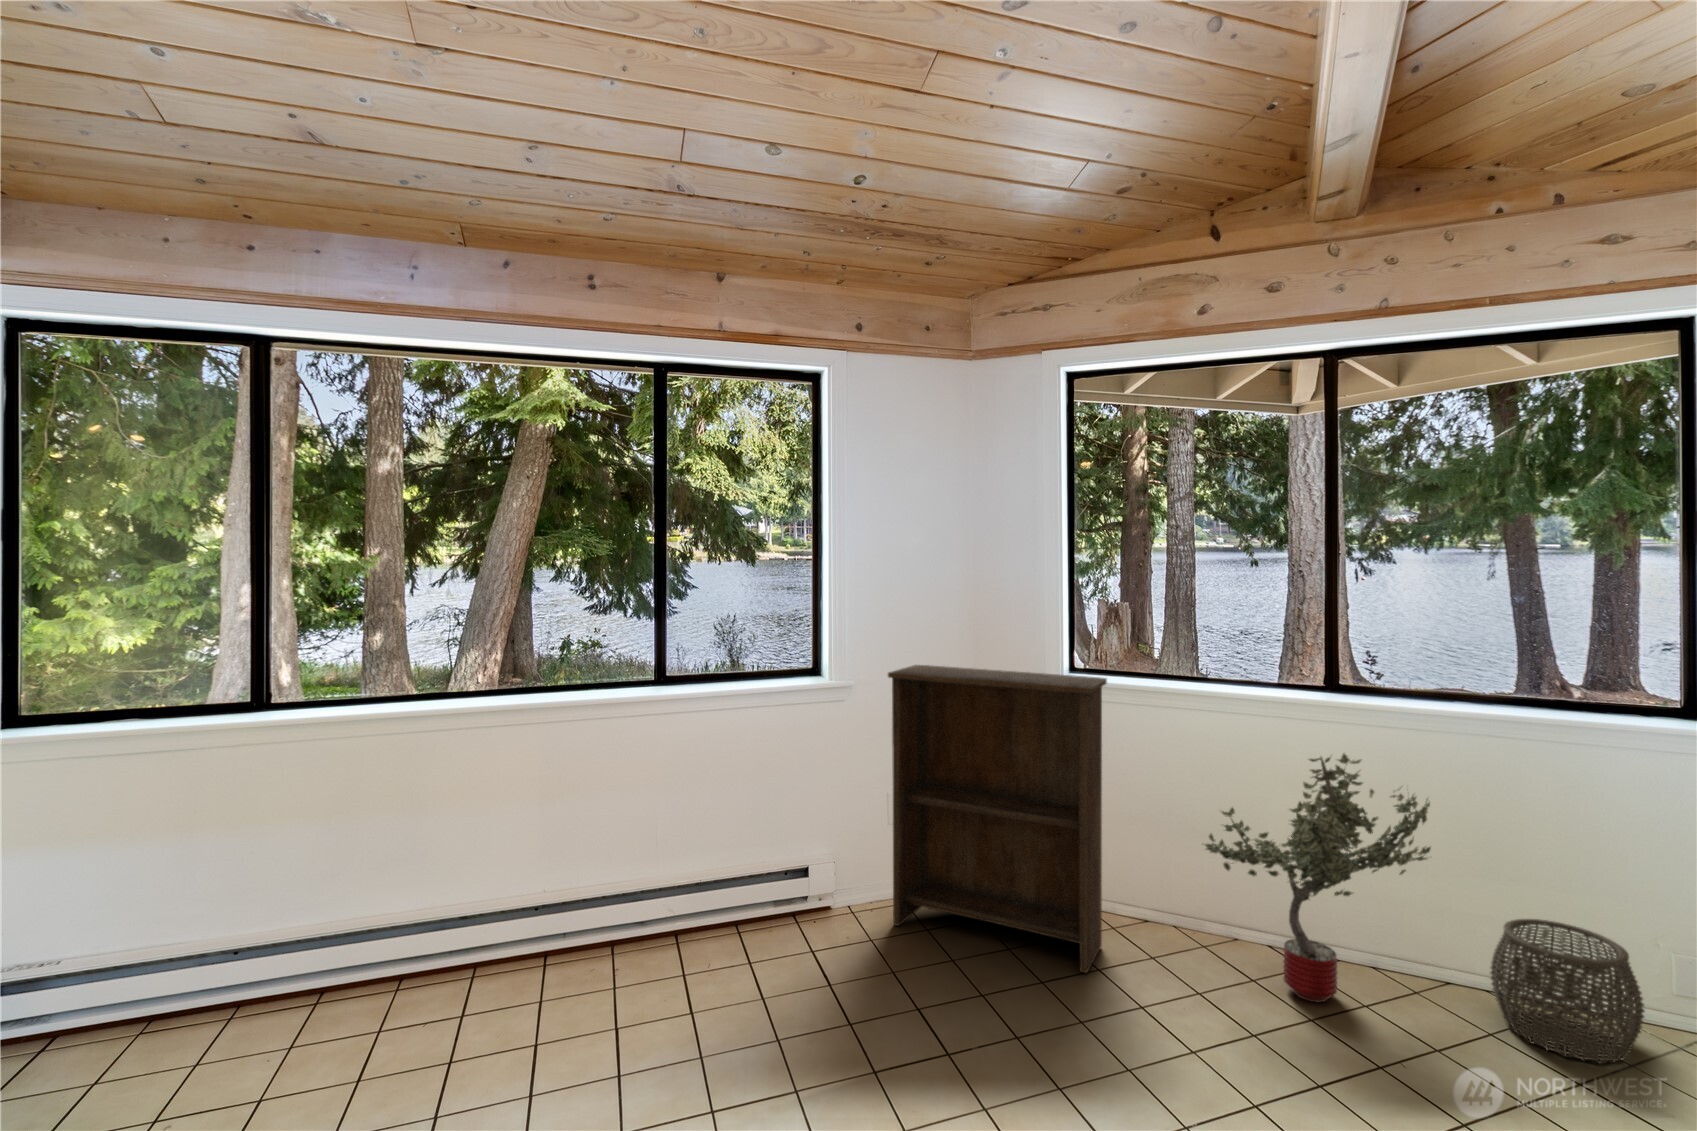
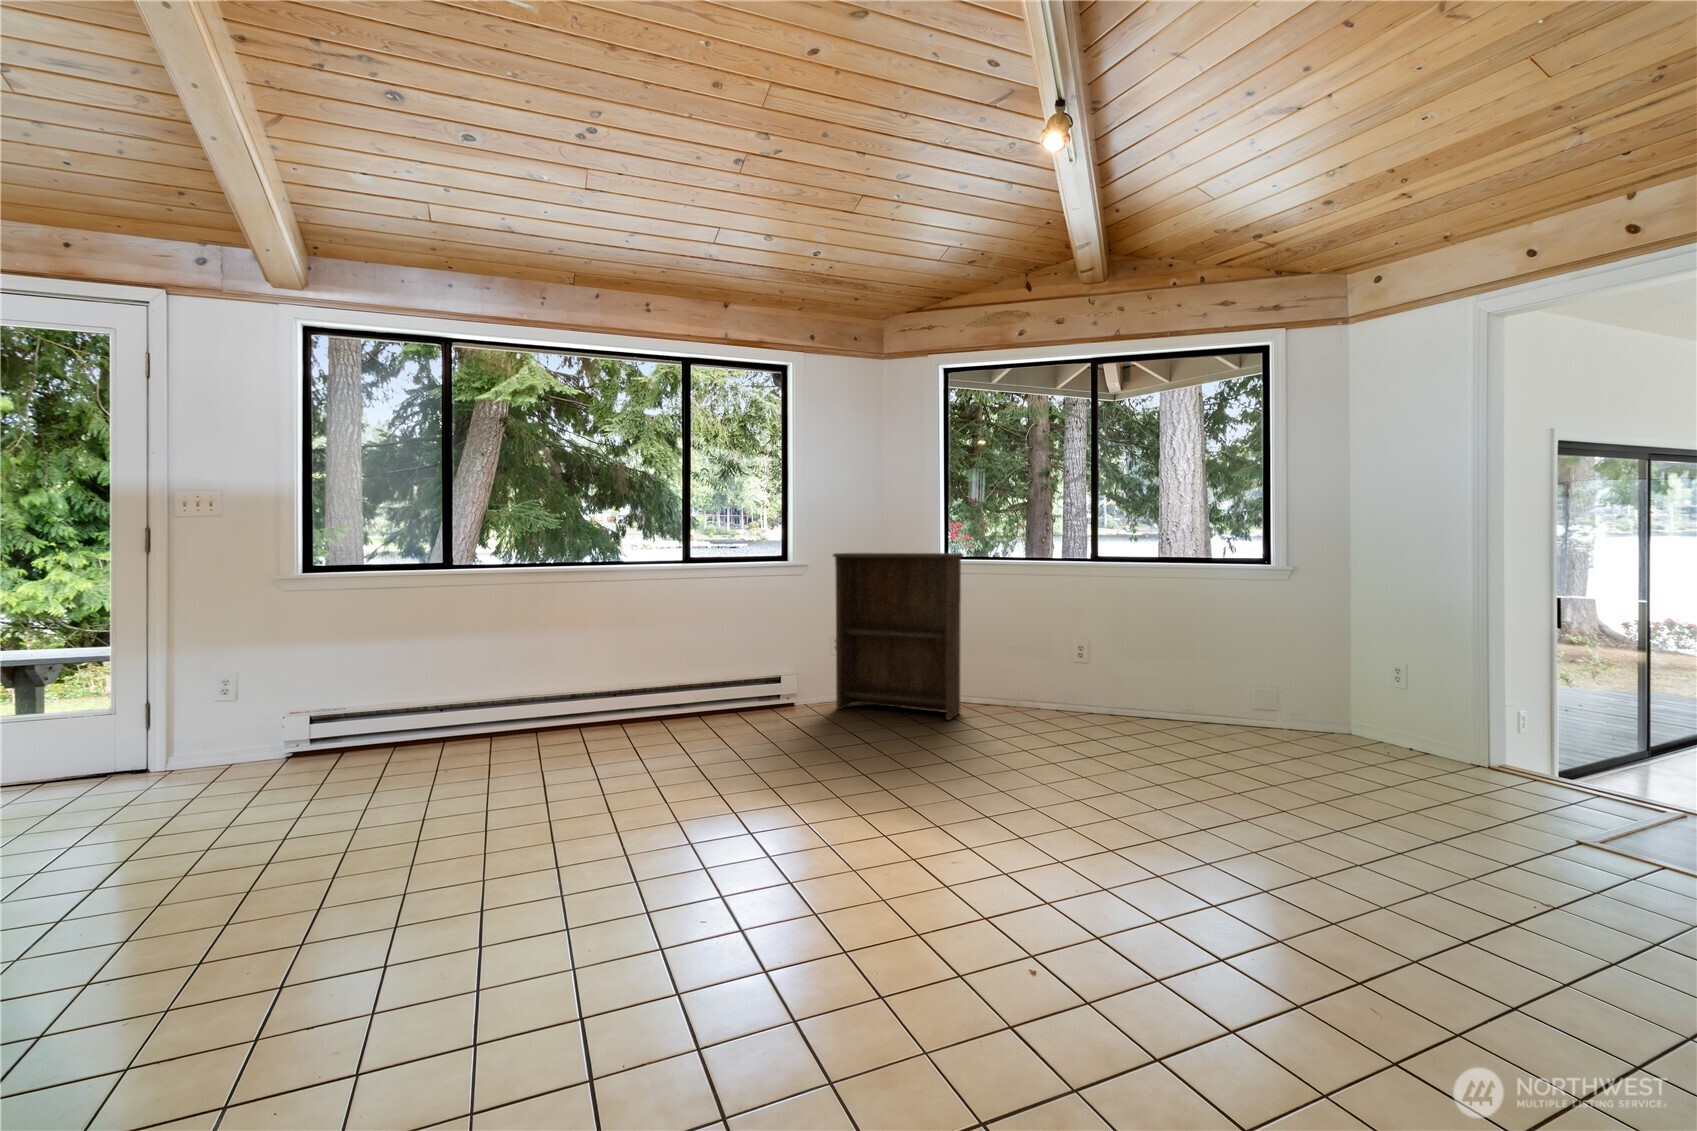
potted tree: present [1205,754,1431,1002] -> none [1016,589,1131,725]
woven basket: present [1490,919,1644,1063] -> none [1162,675,1230,737]

